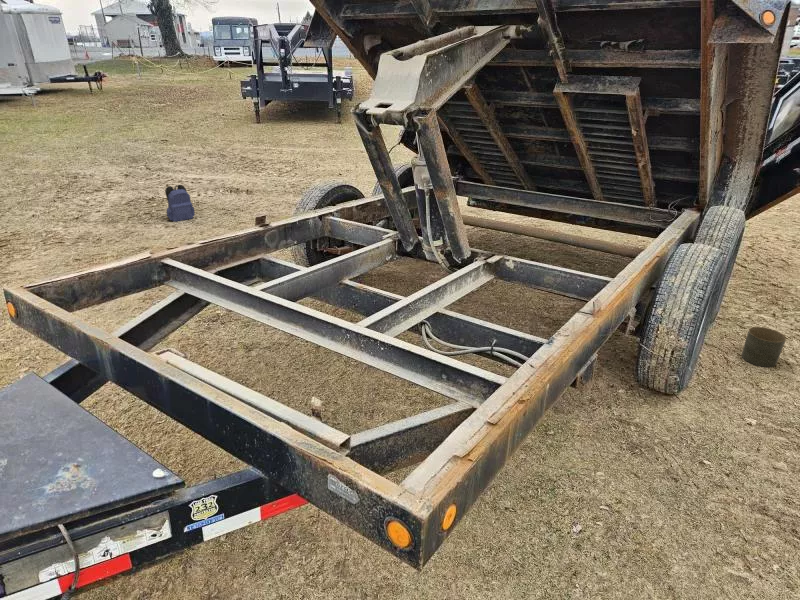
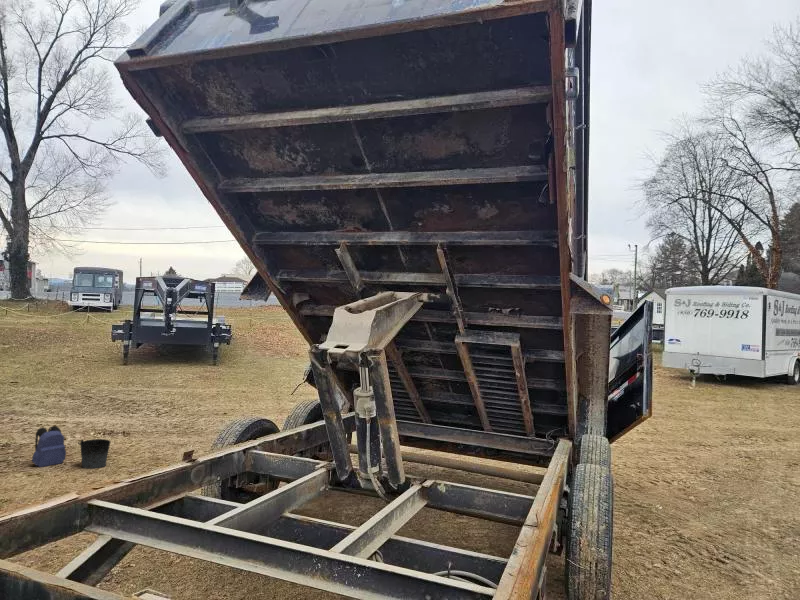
bucket: none [201,197,229,224] -> present [78,439,110,469]
planter: present [742,327,786,367] -> none [631,541,662,579]

